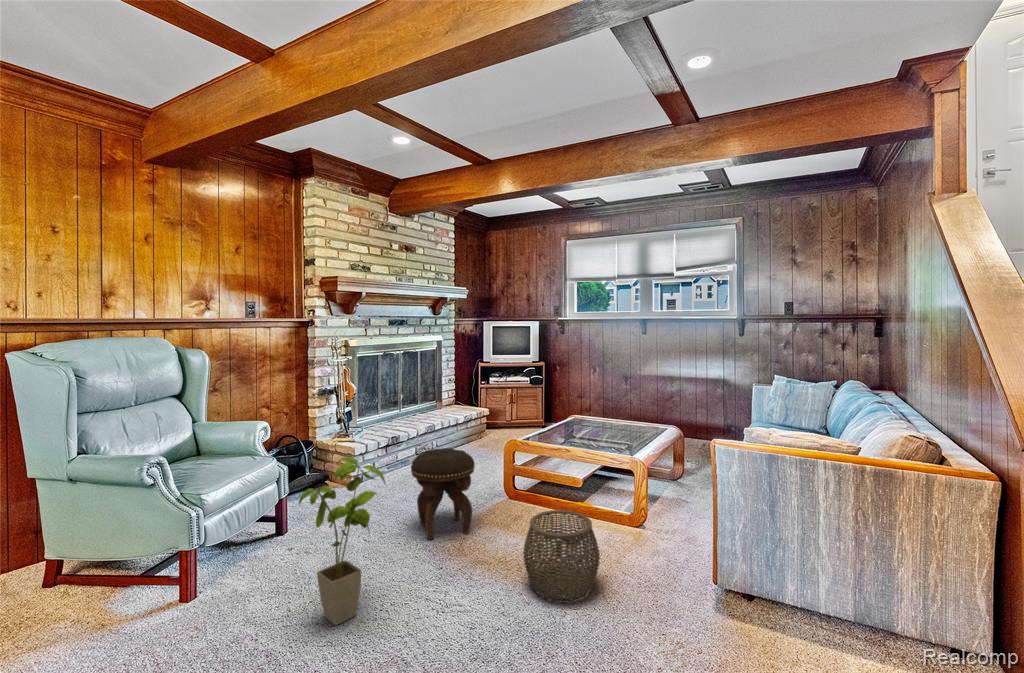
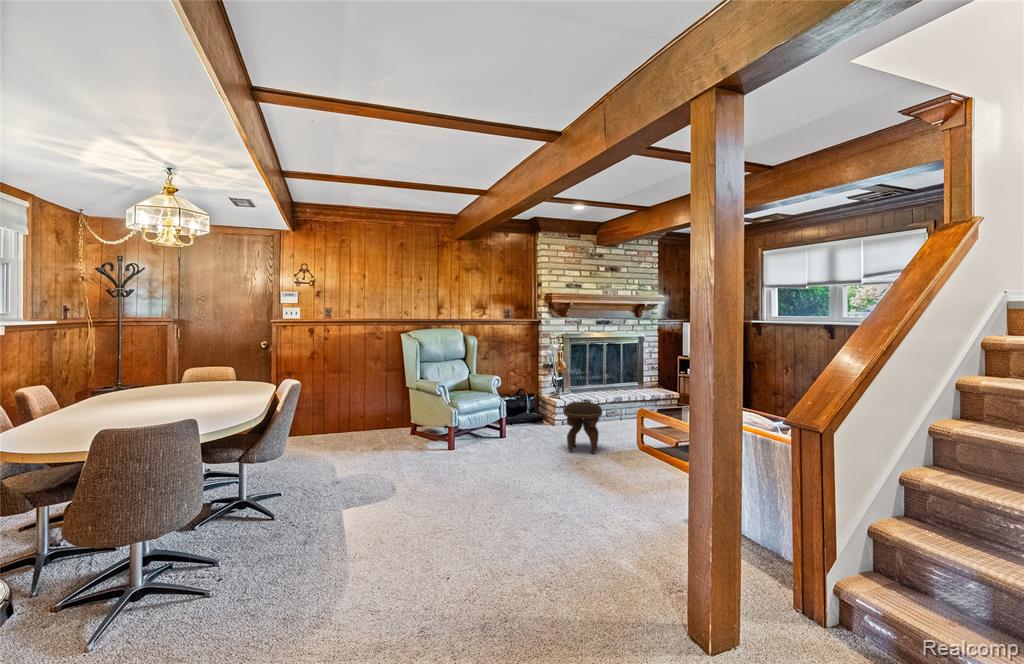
house plant: present [299,457,385,625] -> none [486,388,527,467]
woven basket: present [523,510,600,600] -> none [594,438,639,485]

